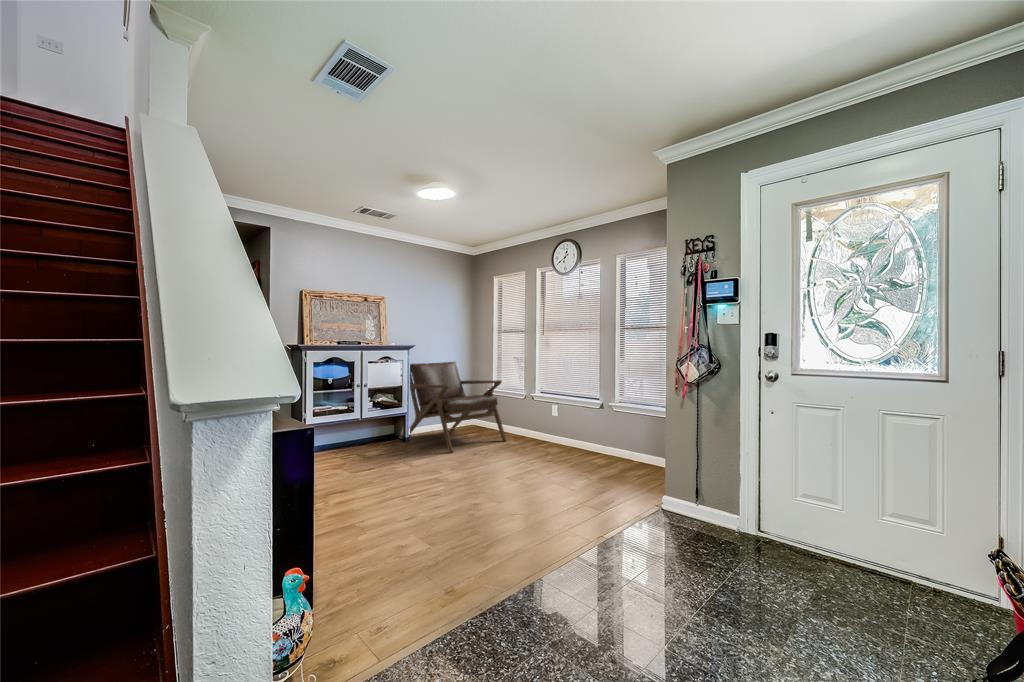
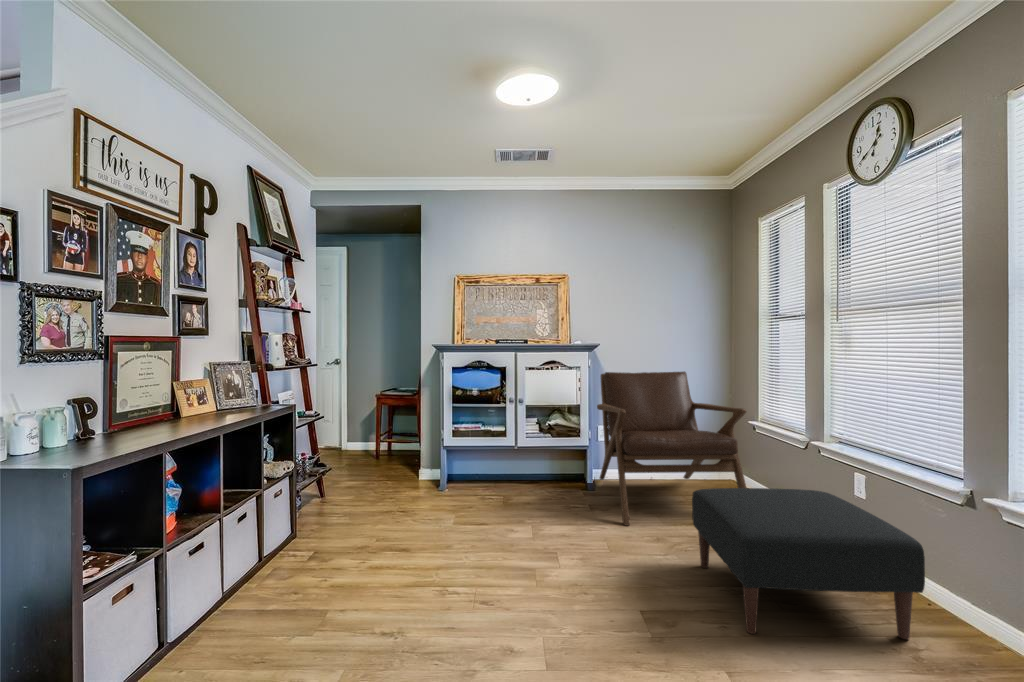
ottoman: none [498,414,588,472] -> present [692,488,925,639]

